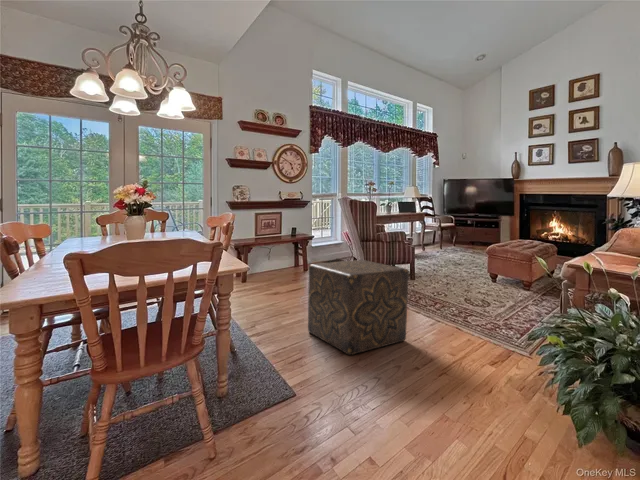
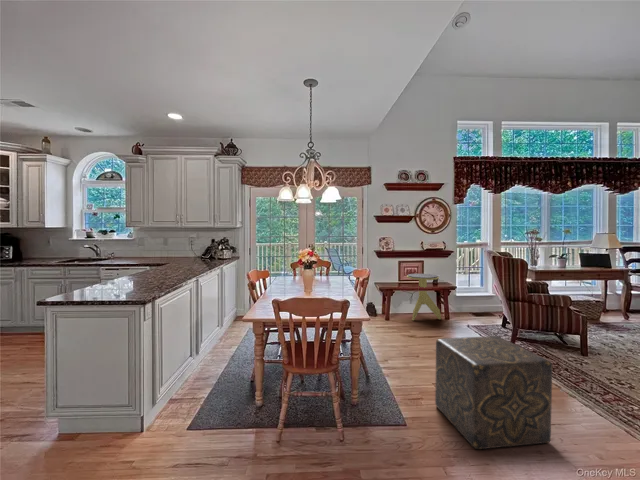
side table: none [264,225,299,273] -> present [407,274,441,320]

